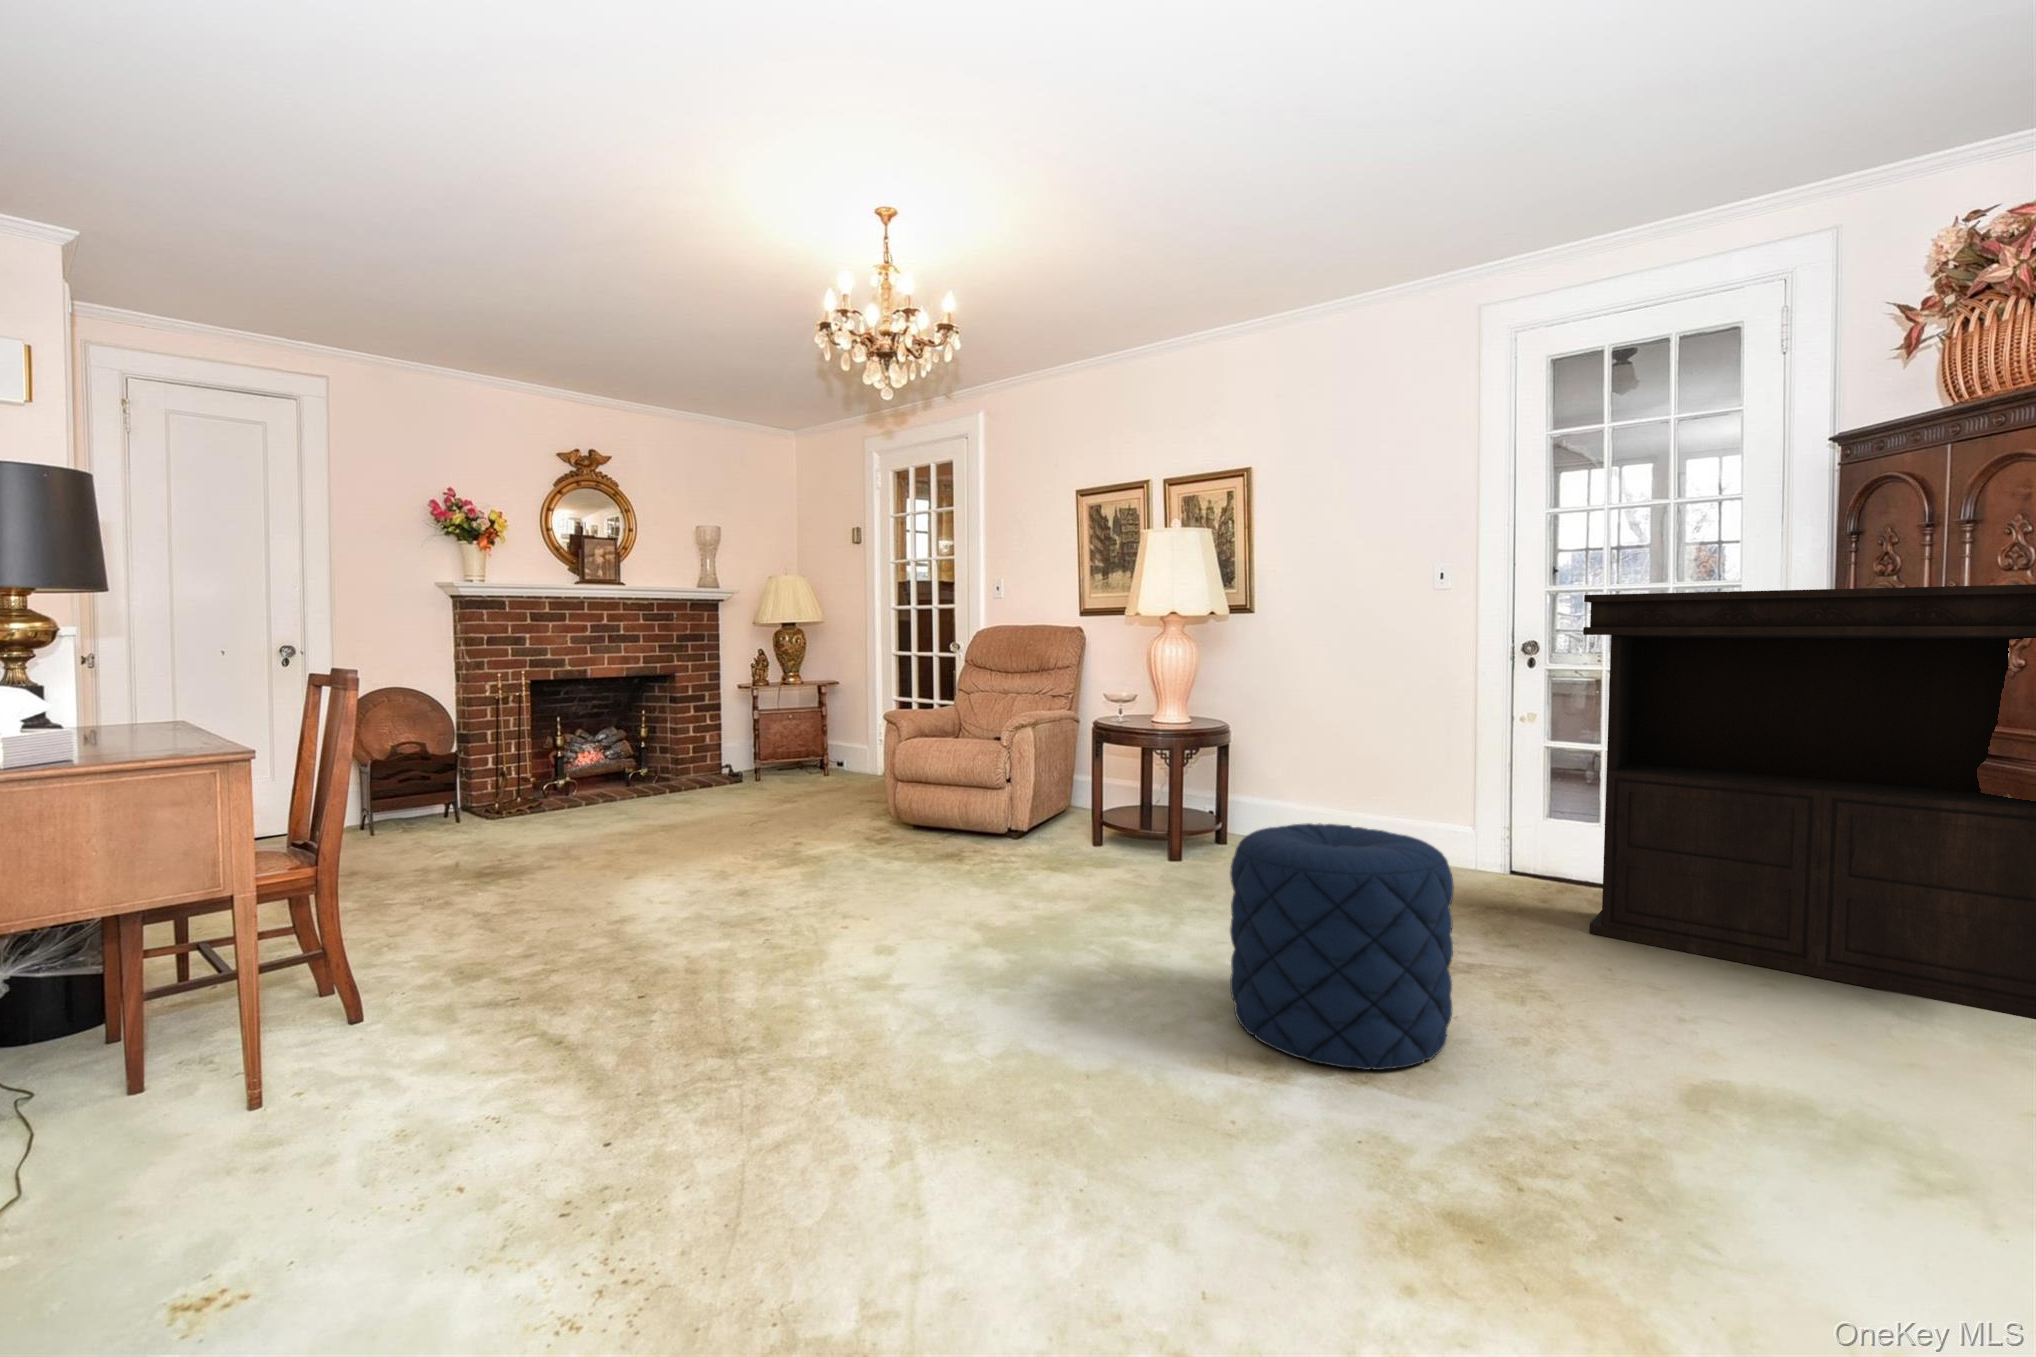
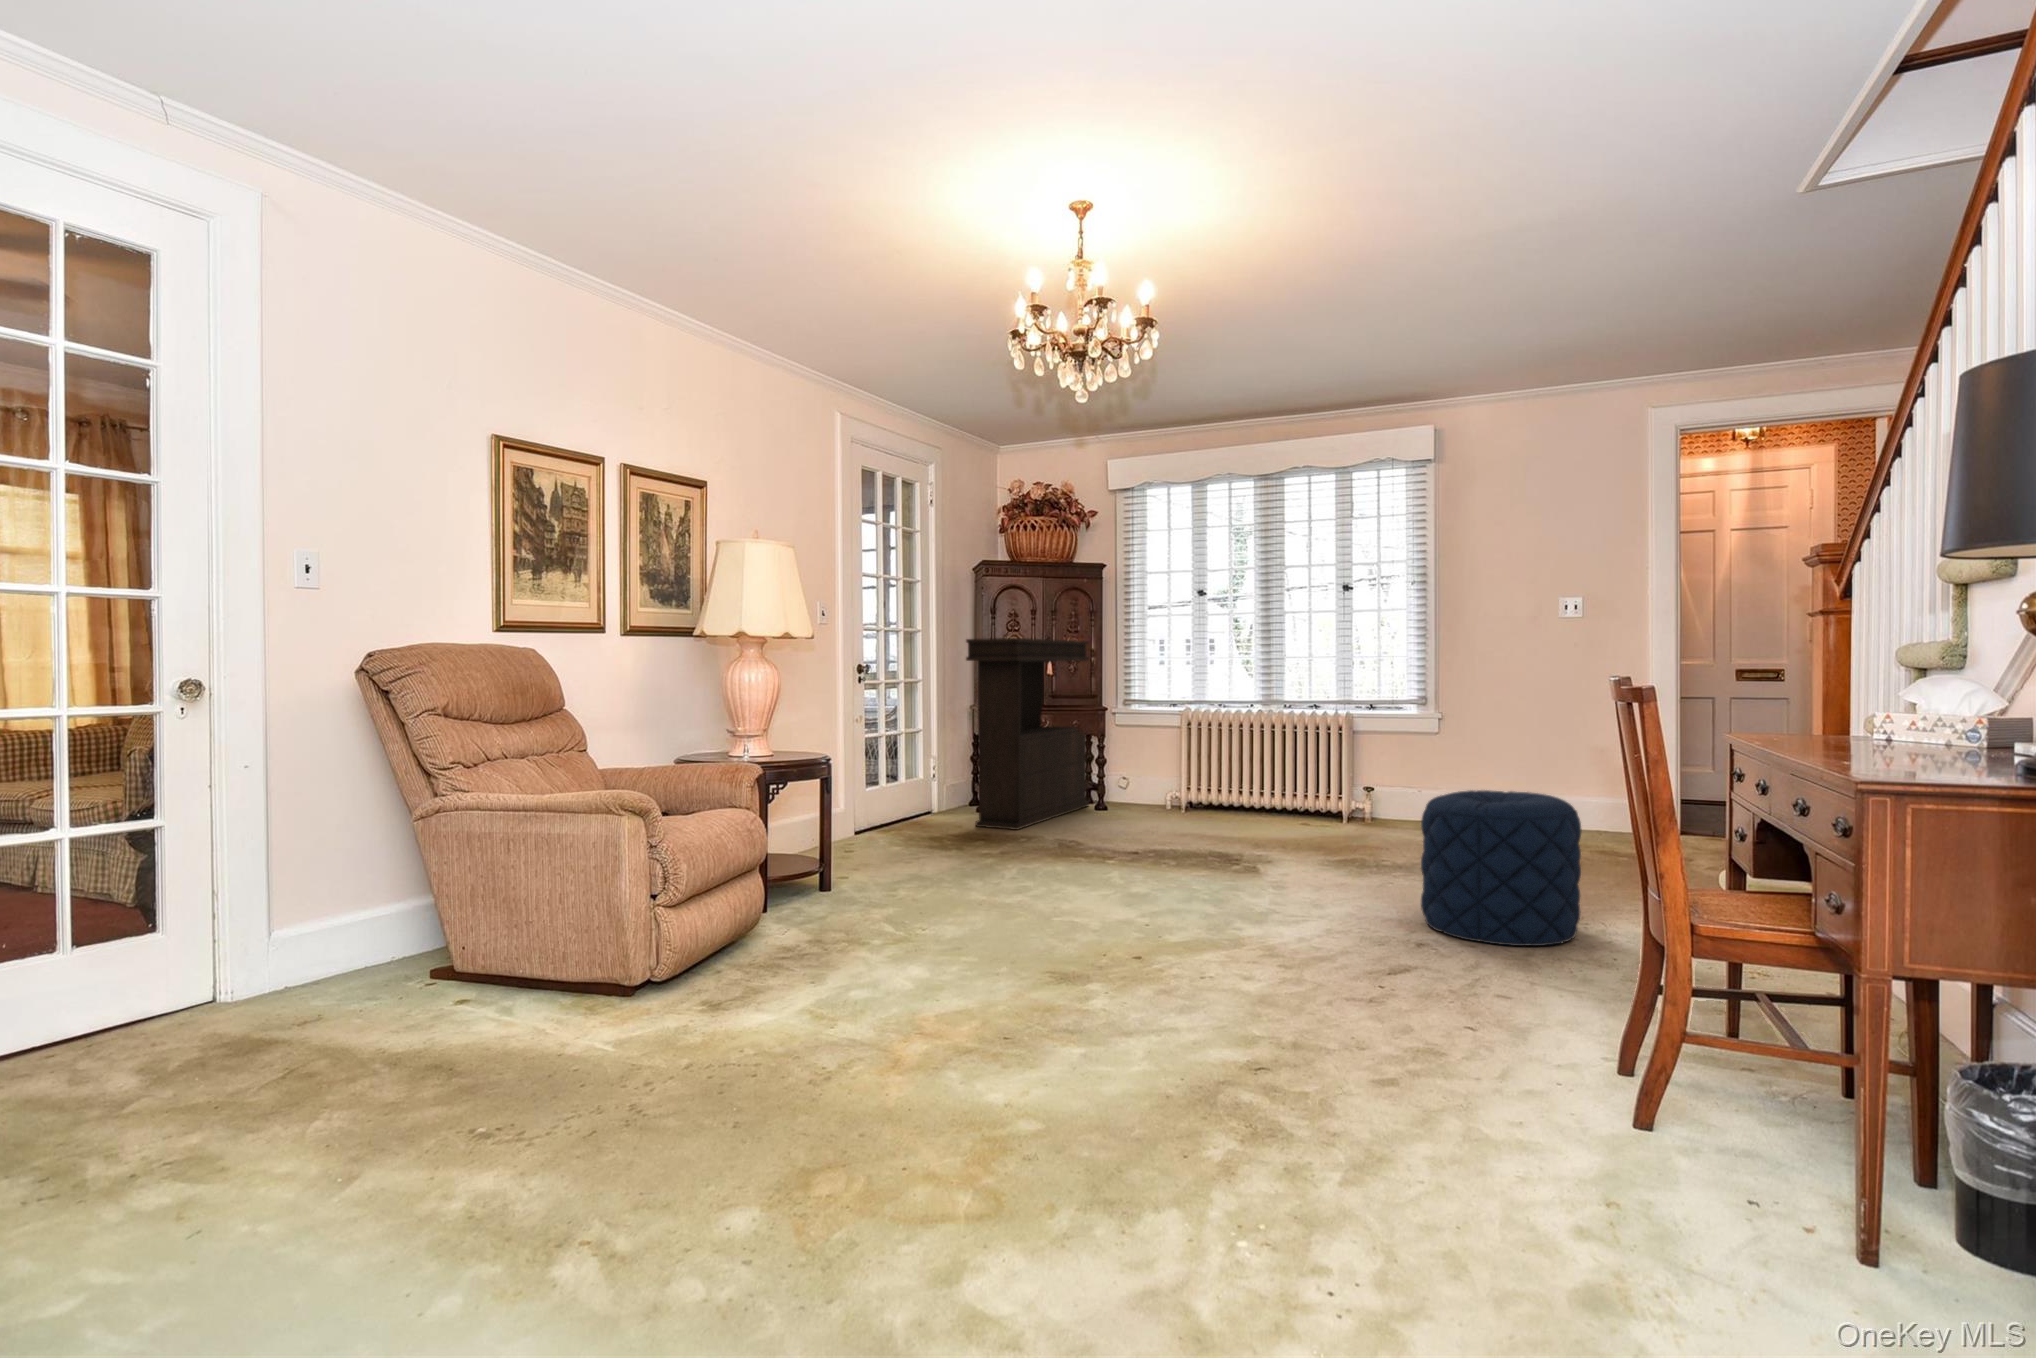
pouf: present [1230,823,1454,1070] -> present [1421,790,1581,946]

